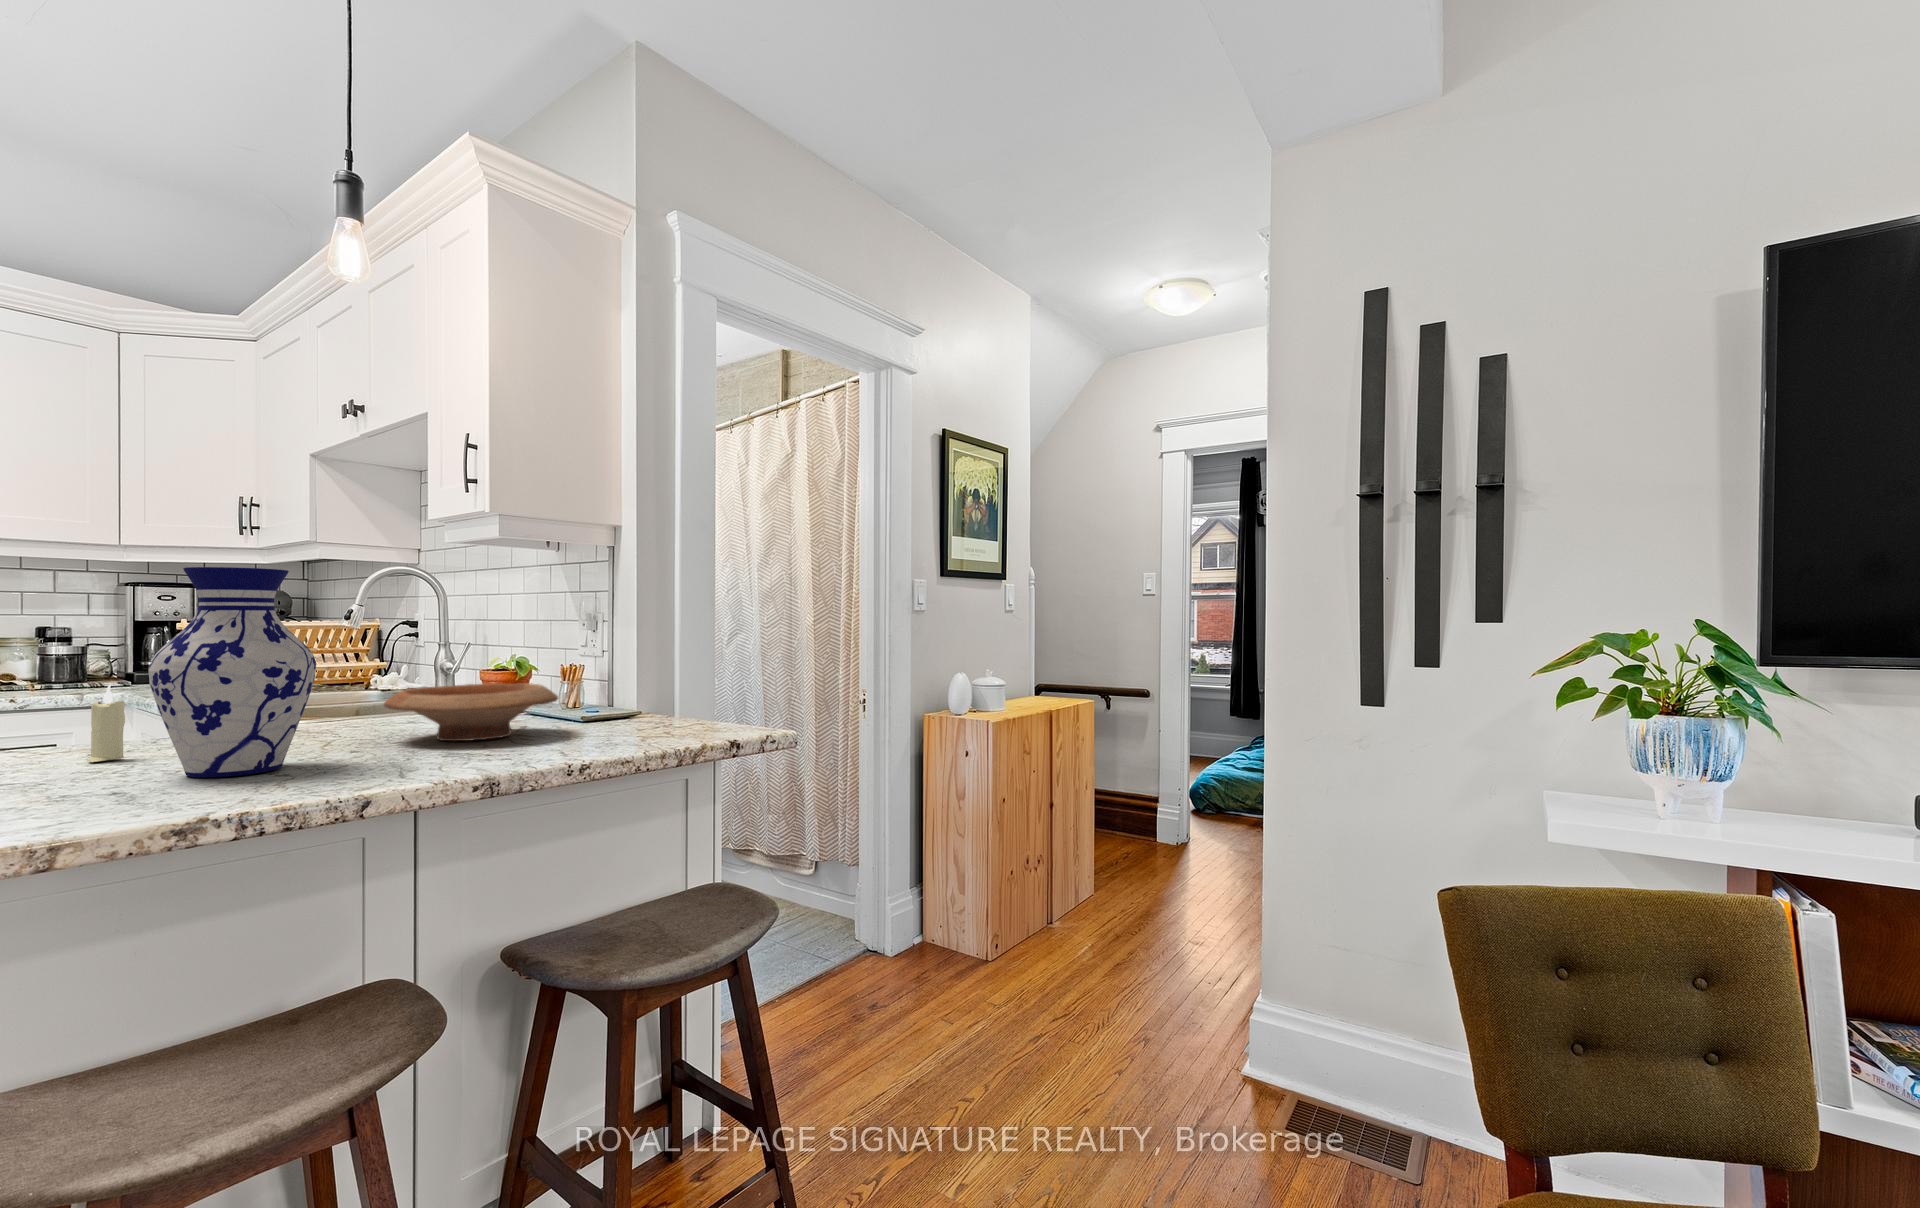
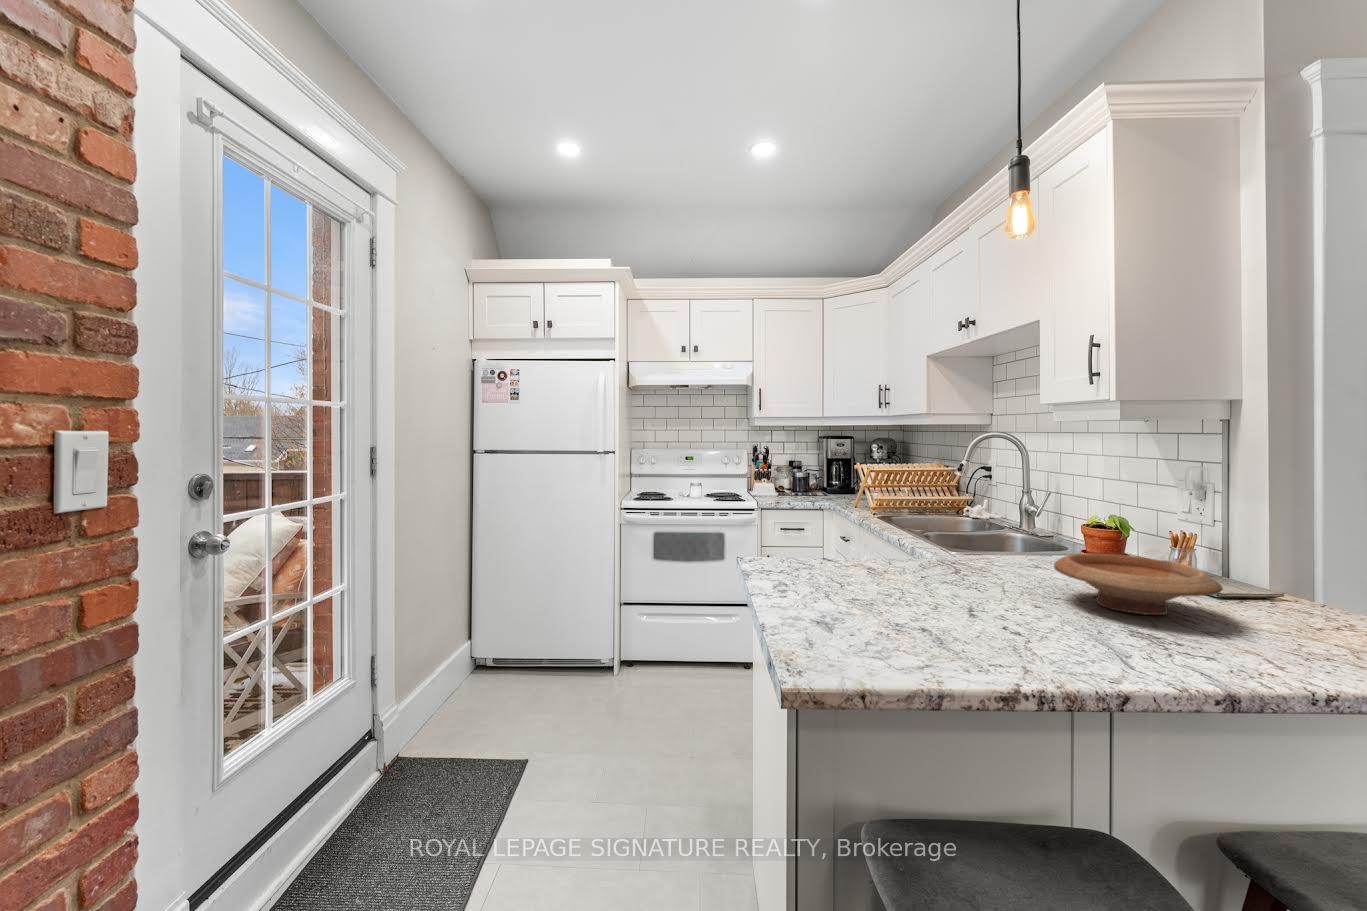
vase: present [148,567,316,777] -> none [929,467,1035,626]
candle: present [87,684,125,762] -> none [876,534,894,583]

